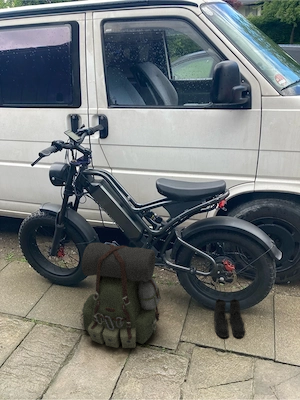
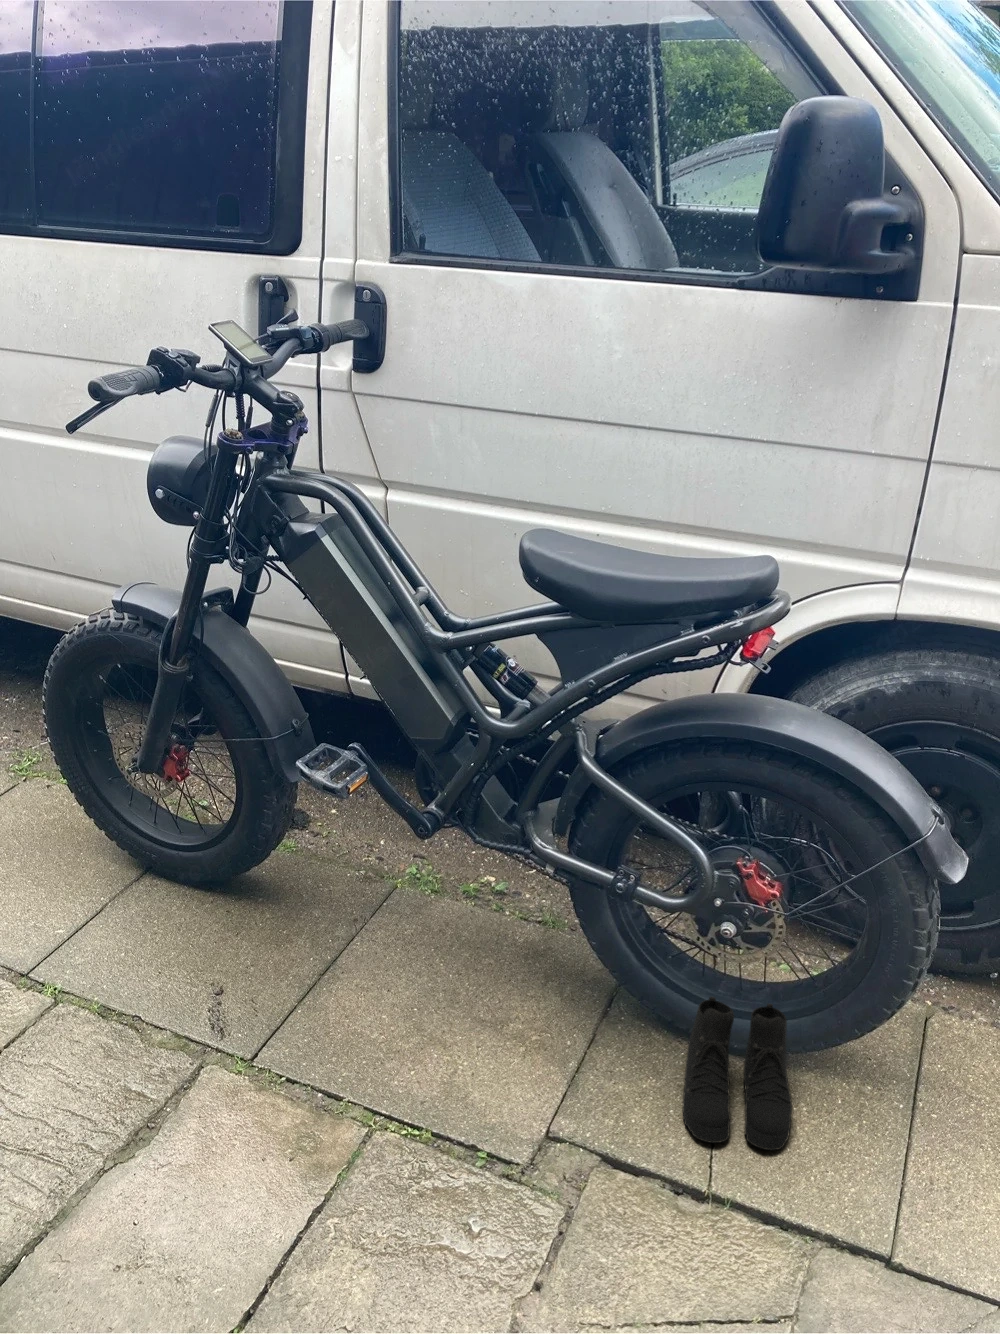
backpack: present [82,243,161,348] -> none [208,741,493,1137]

